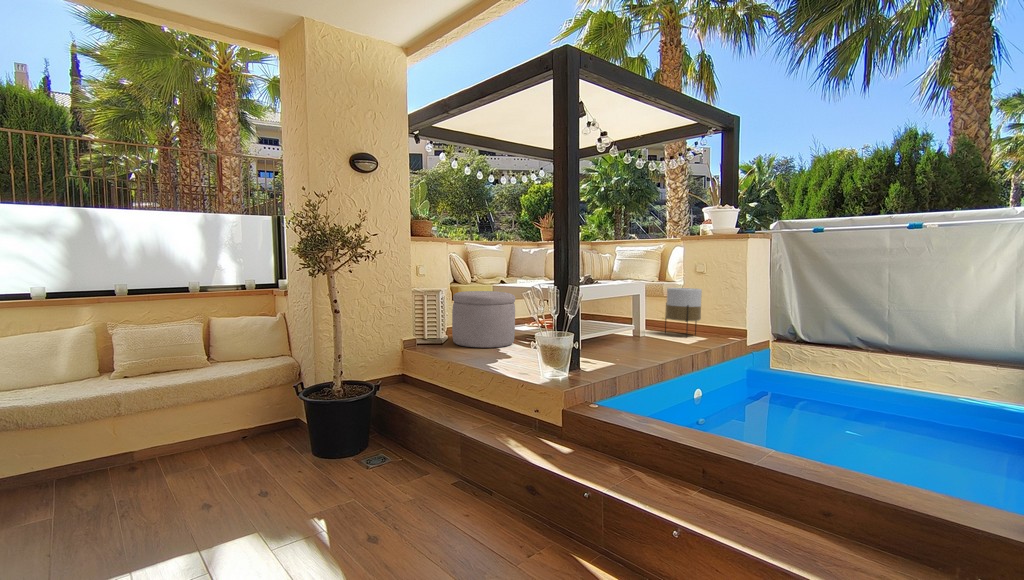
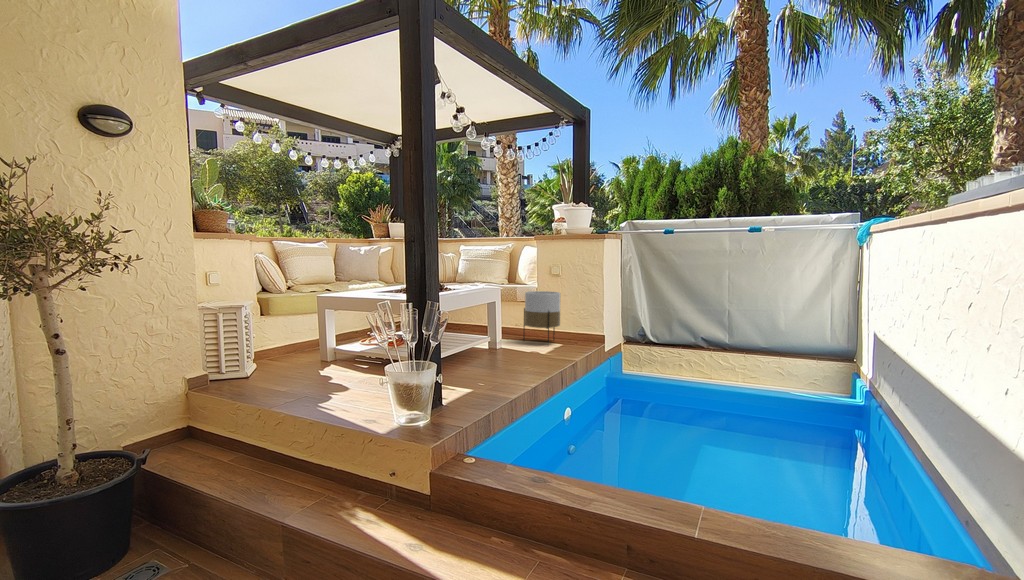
ottoman: present [452,291,515,348] -> none [262,308,354,389]

